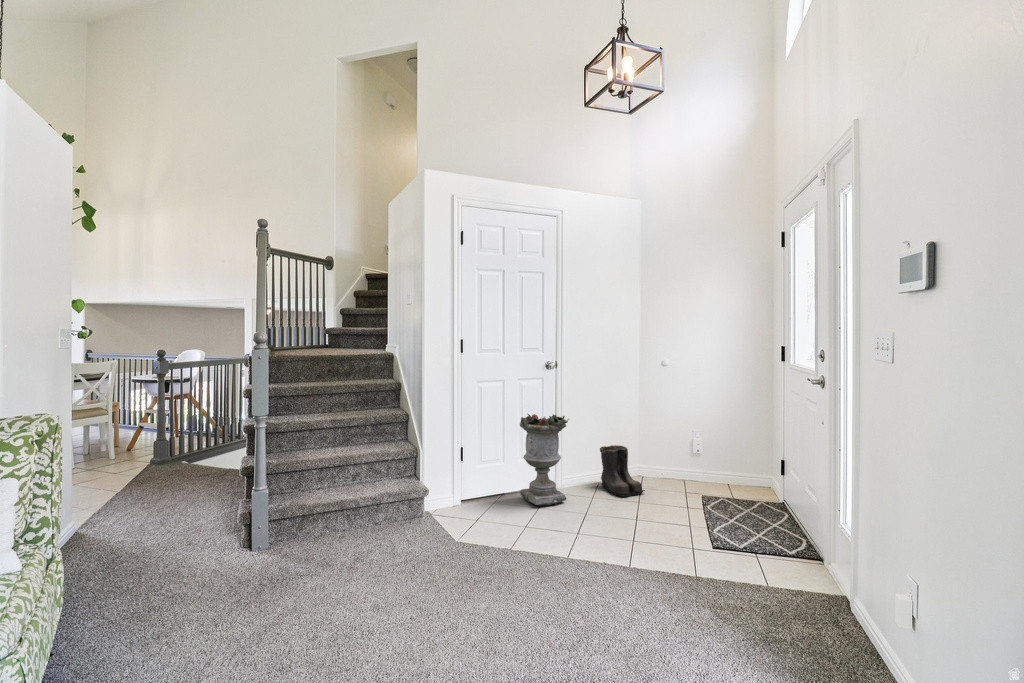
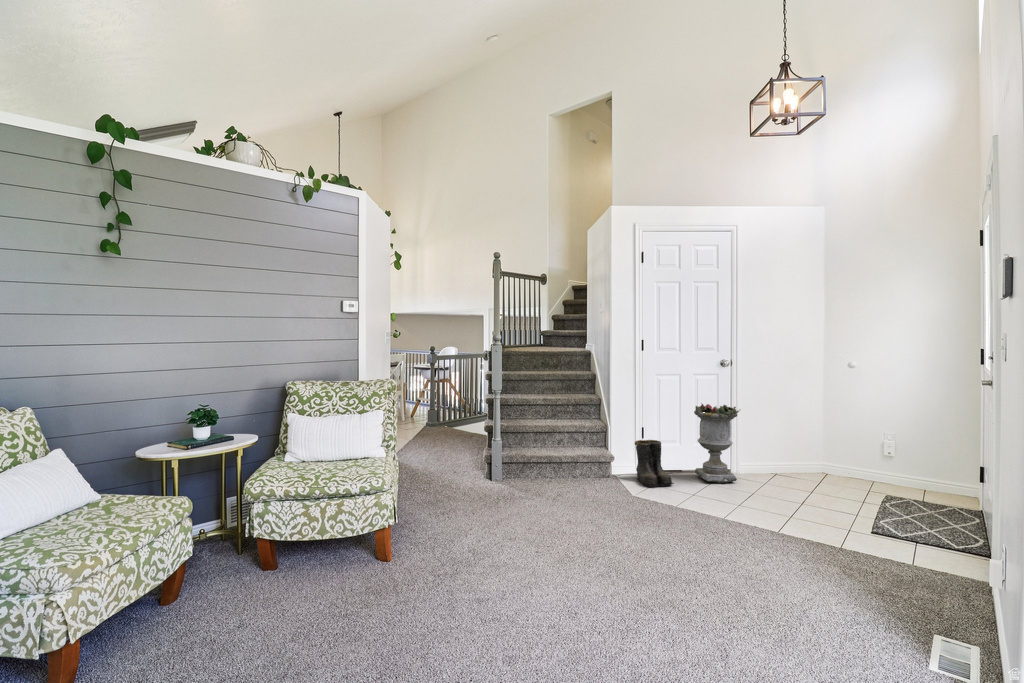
boots: present [600,445,645,497] -> present [635,440,673,487]

